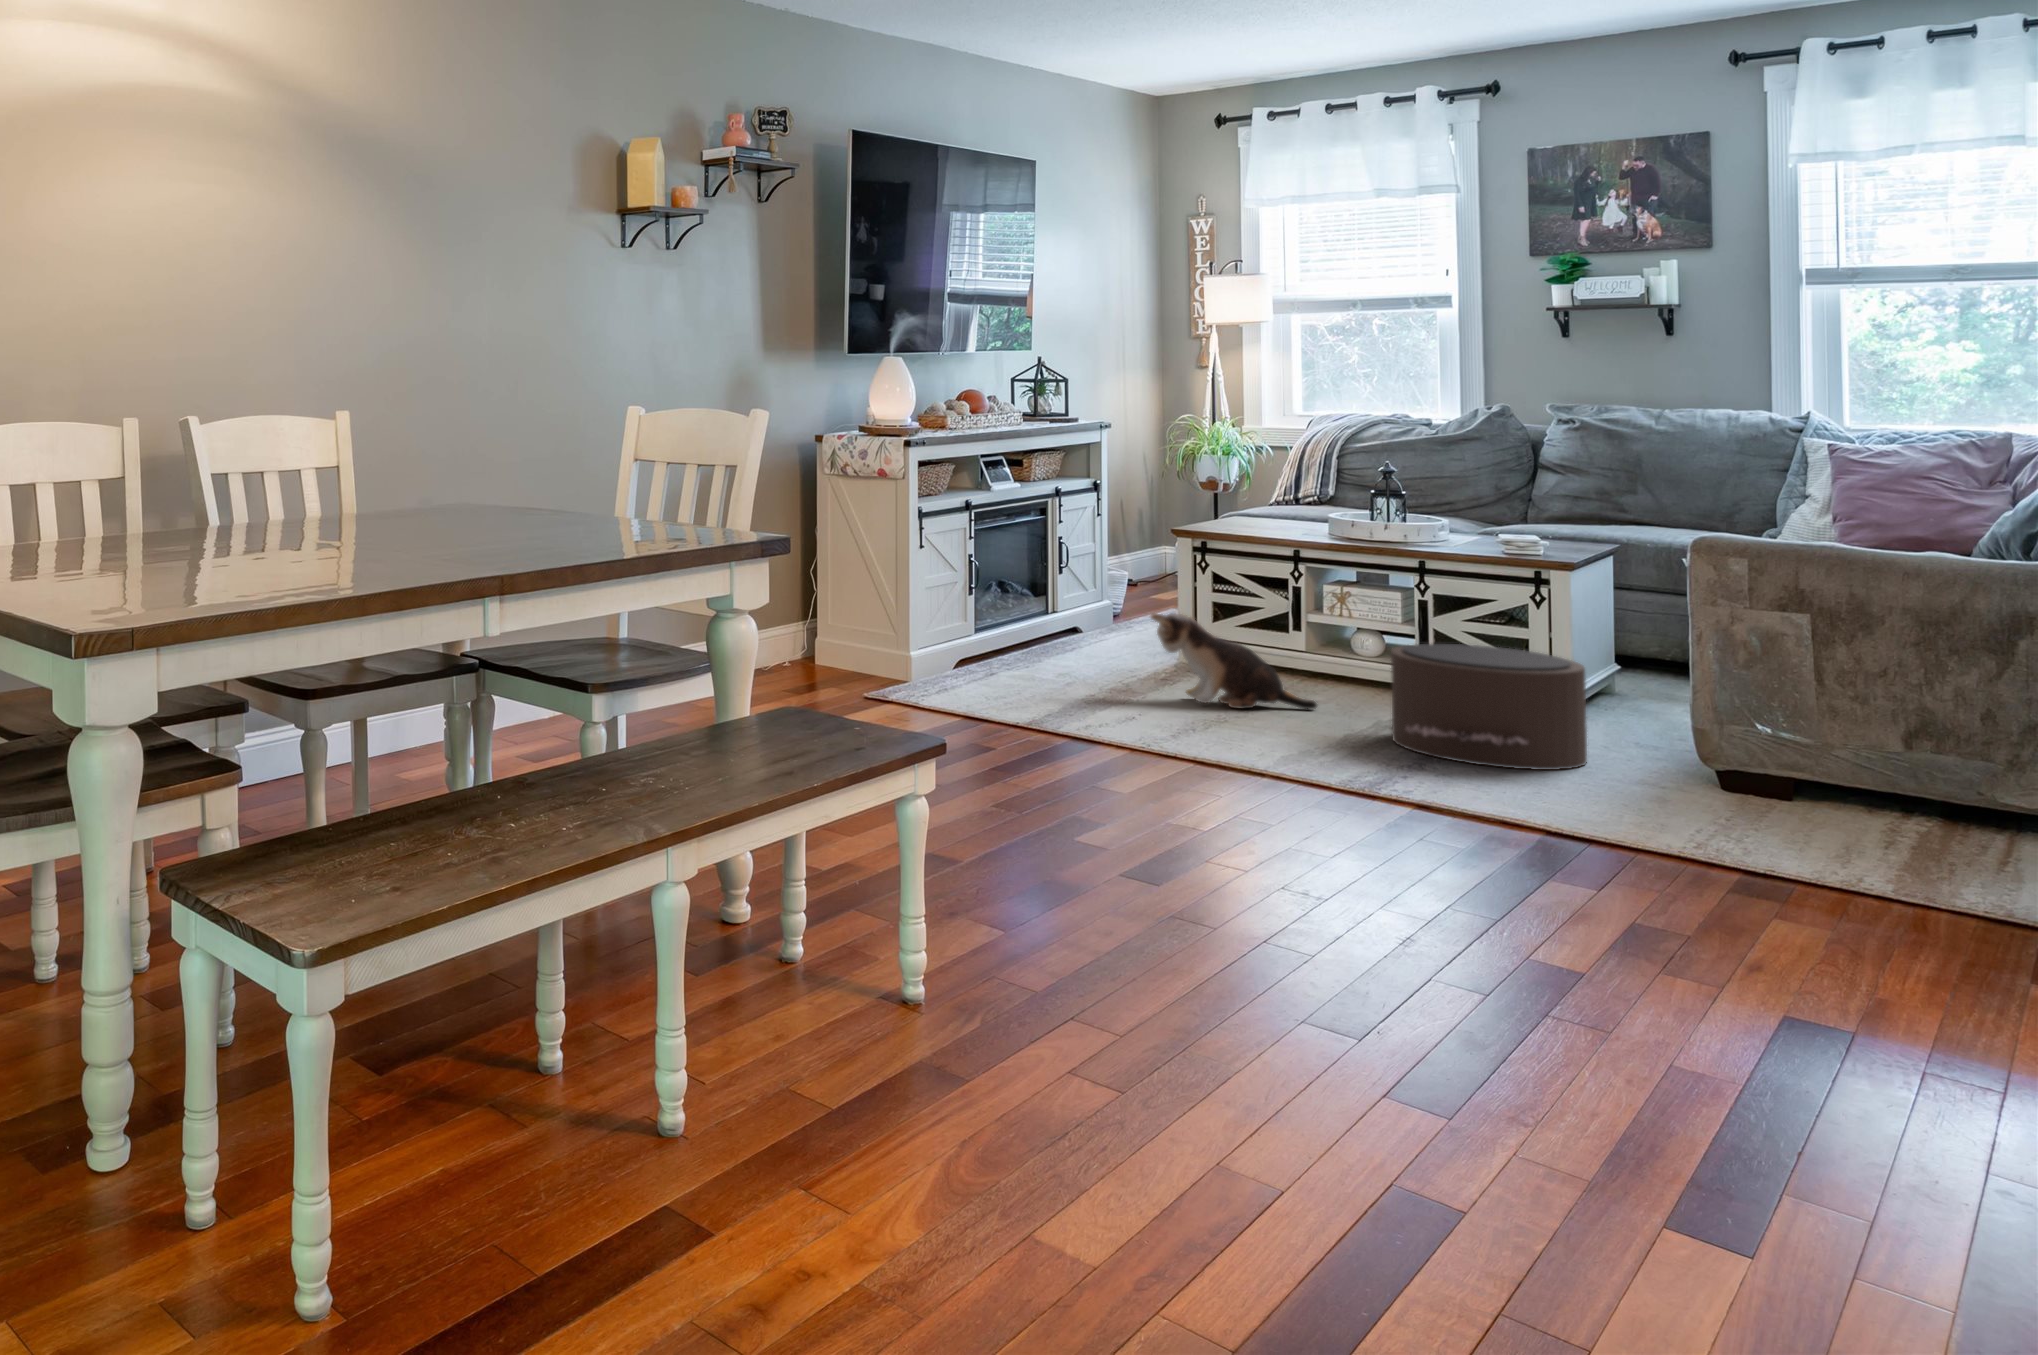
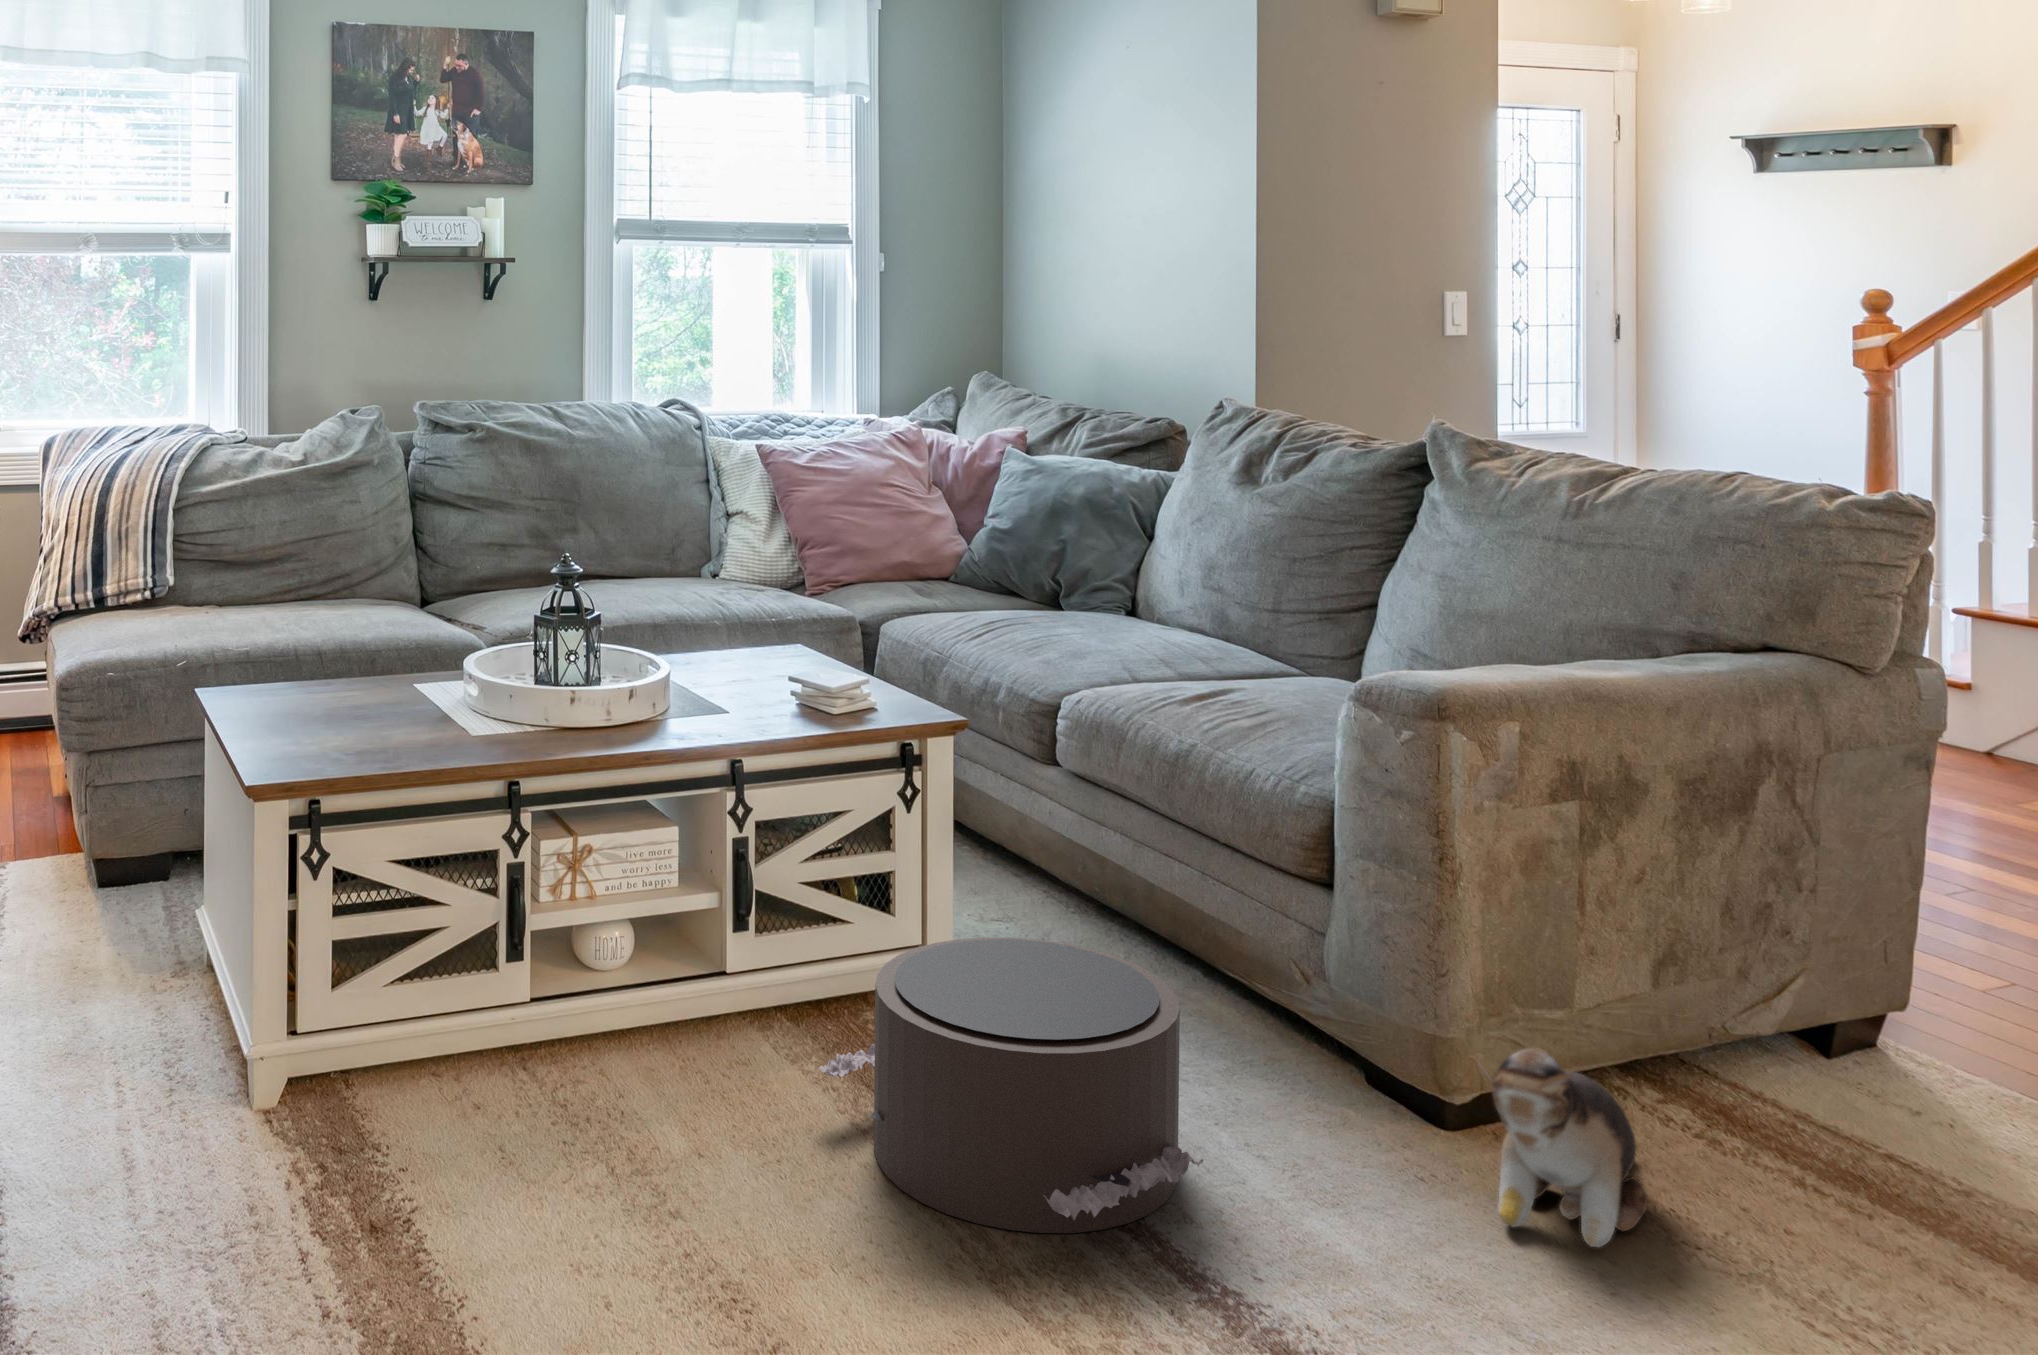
plush toy: present [1151,613,1317,709] -> present [1476,1048,1647,1248]

